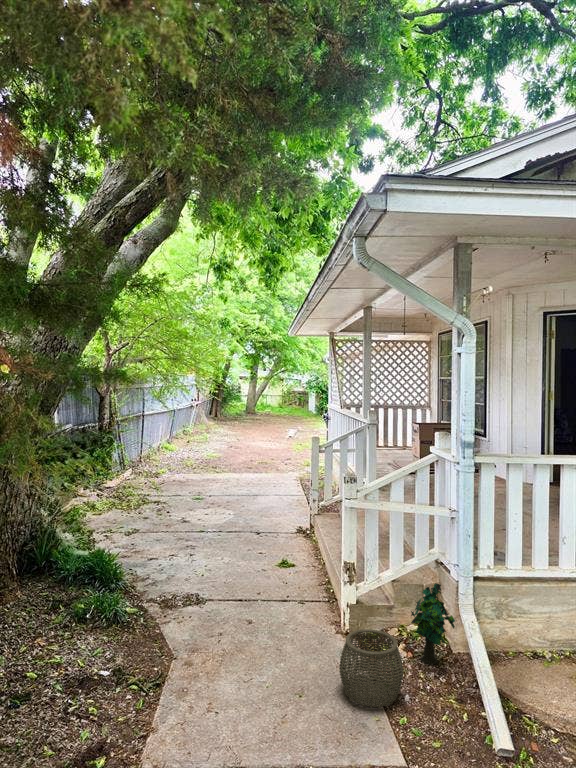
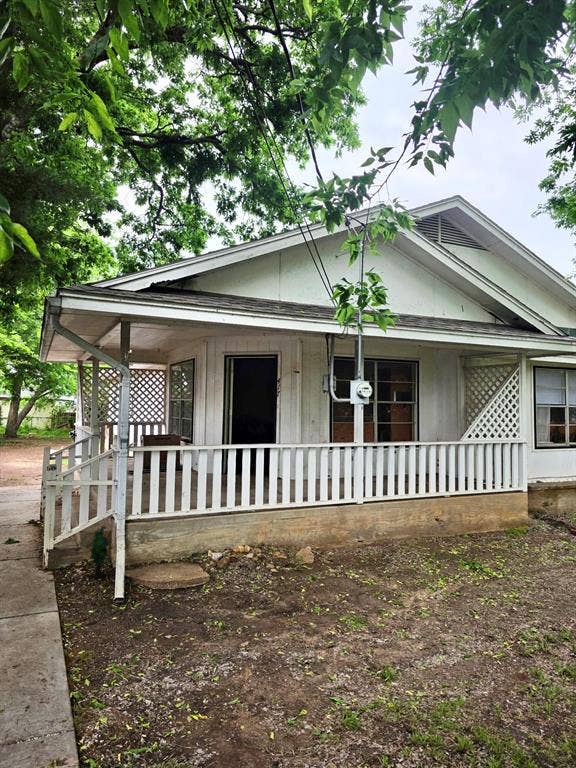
woven basket: present [339,629,403,708] -> none [28,555,71,599]

